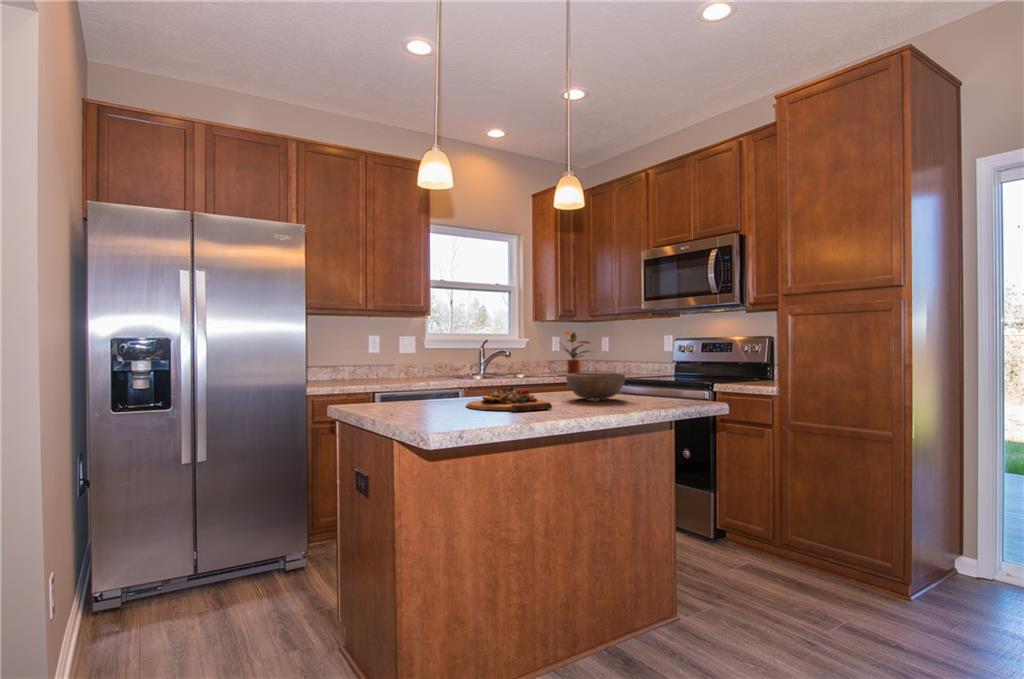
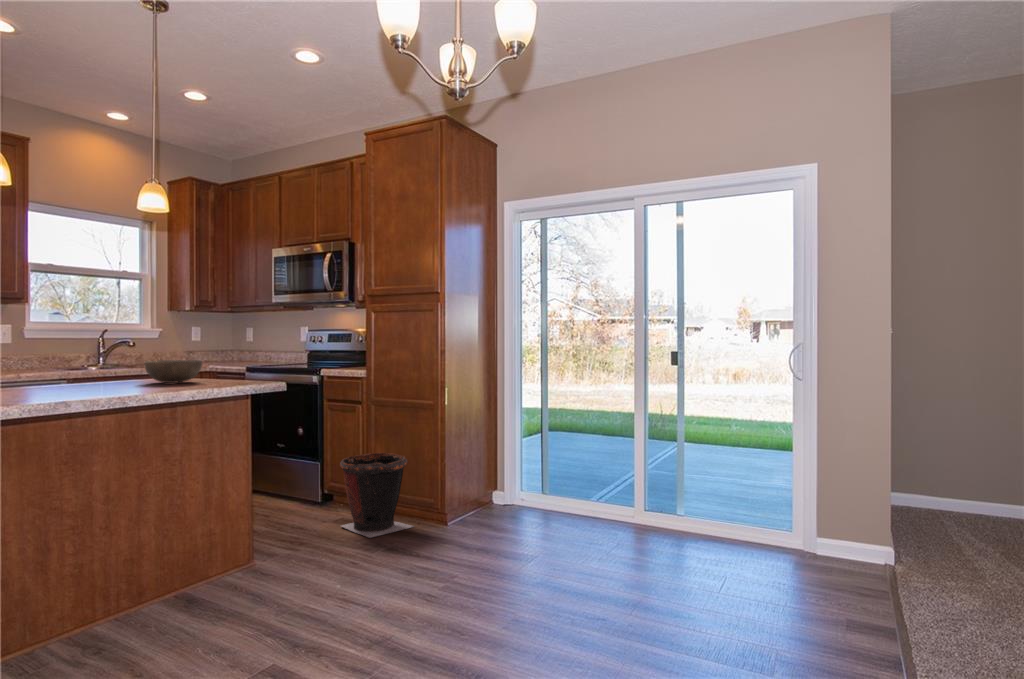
potted plant: present [562,331,591,374] -> none [190,321,229,364]
cutting board: present [466,387,552,411] -> none [24,372,117,393]
waste bin: none [761,491,871,607] -> present [340,453,414,538]

